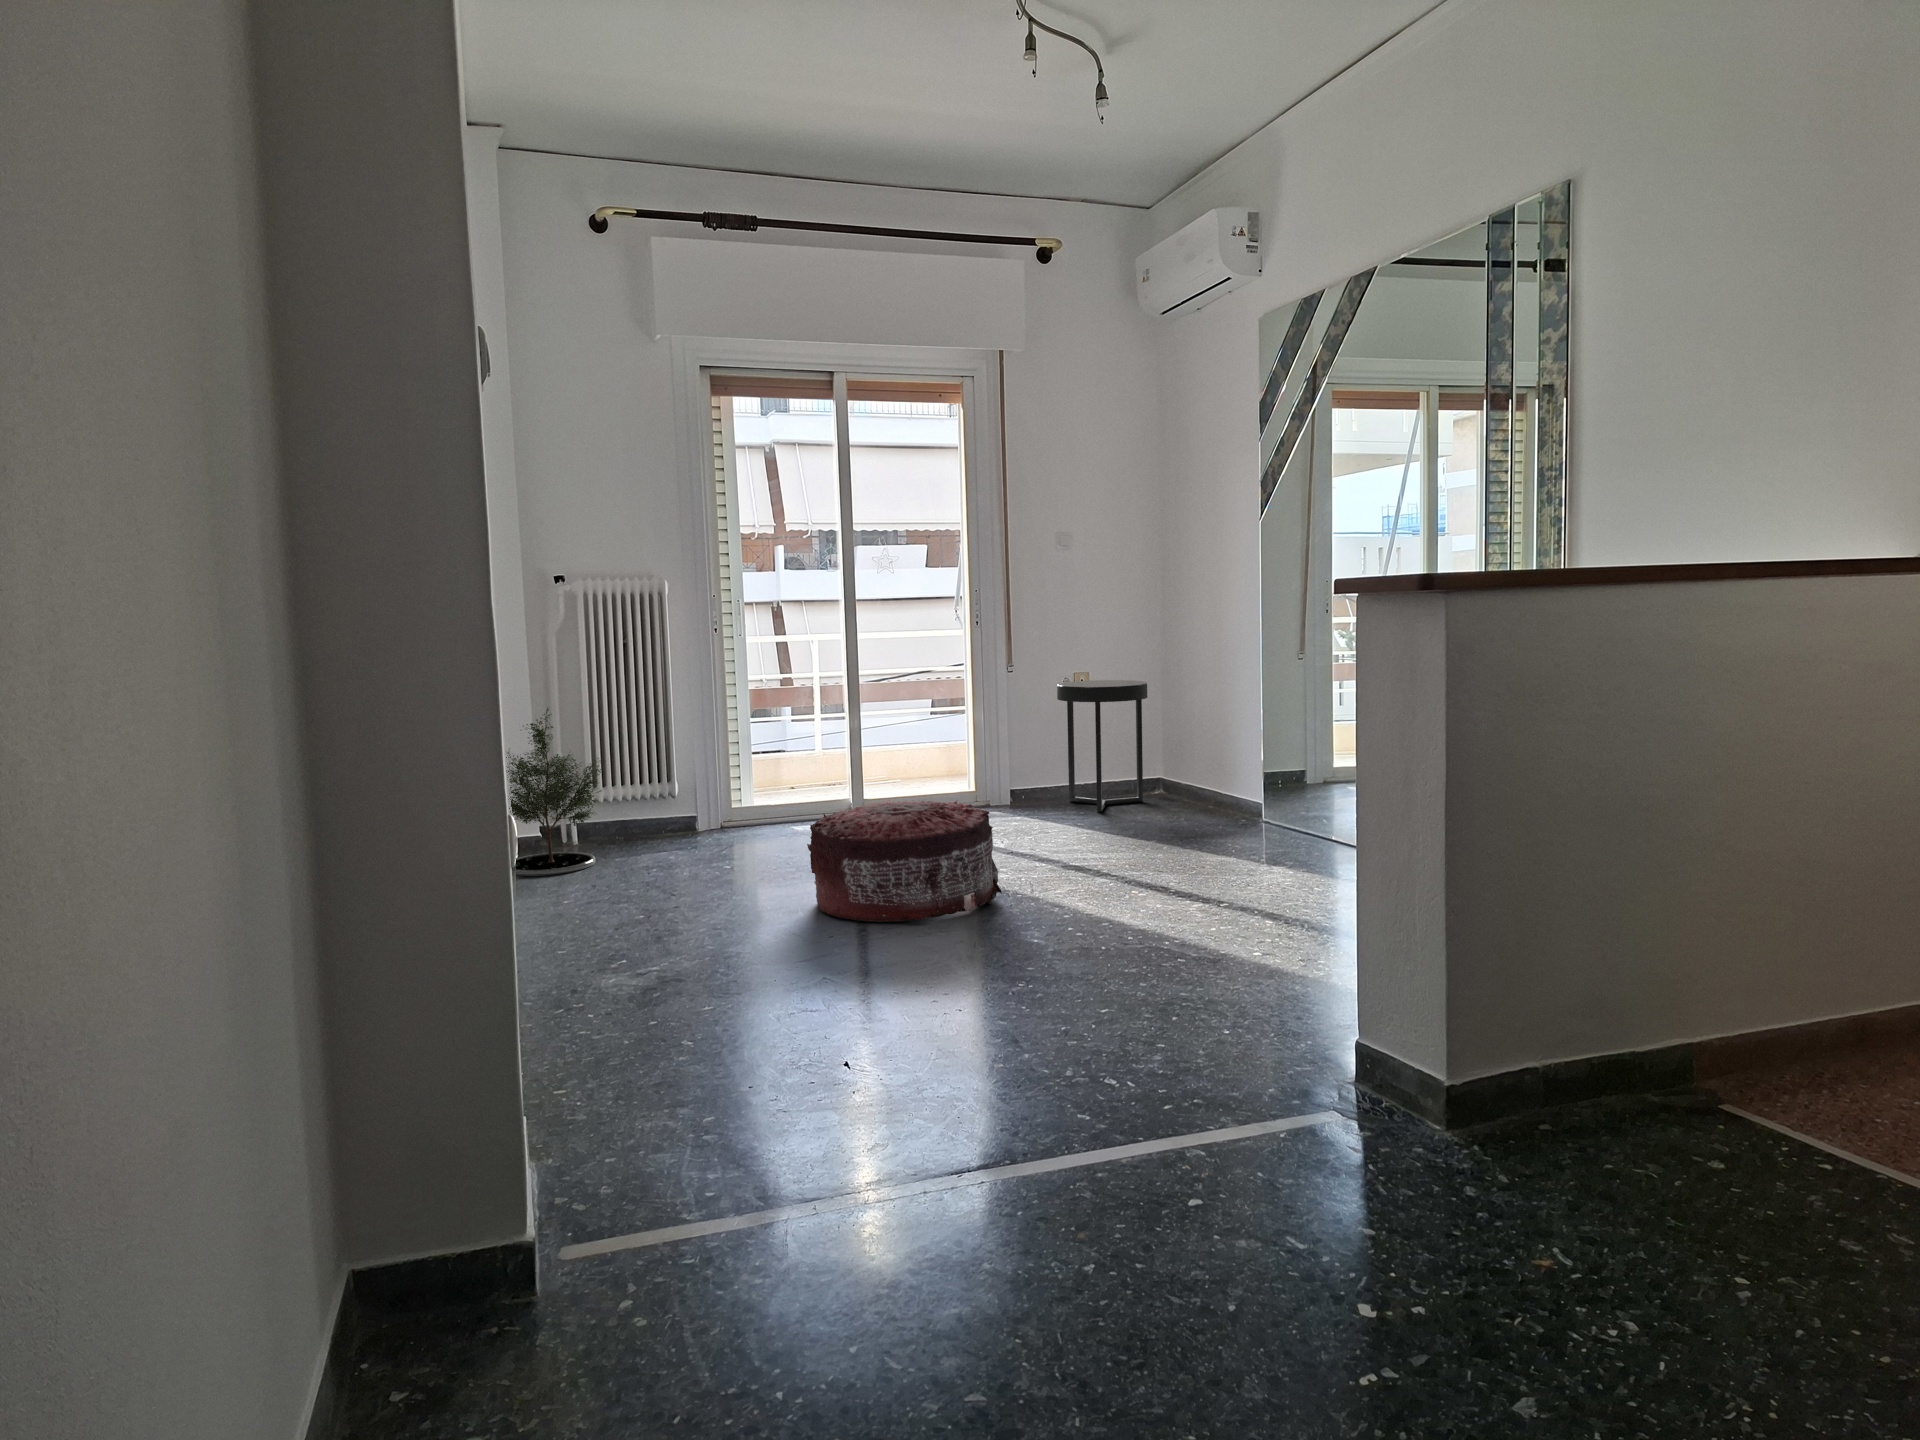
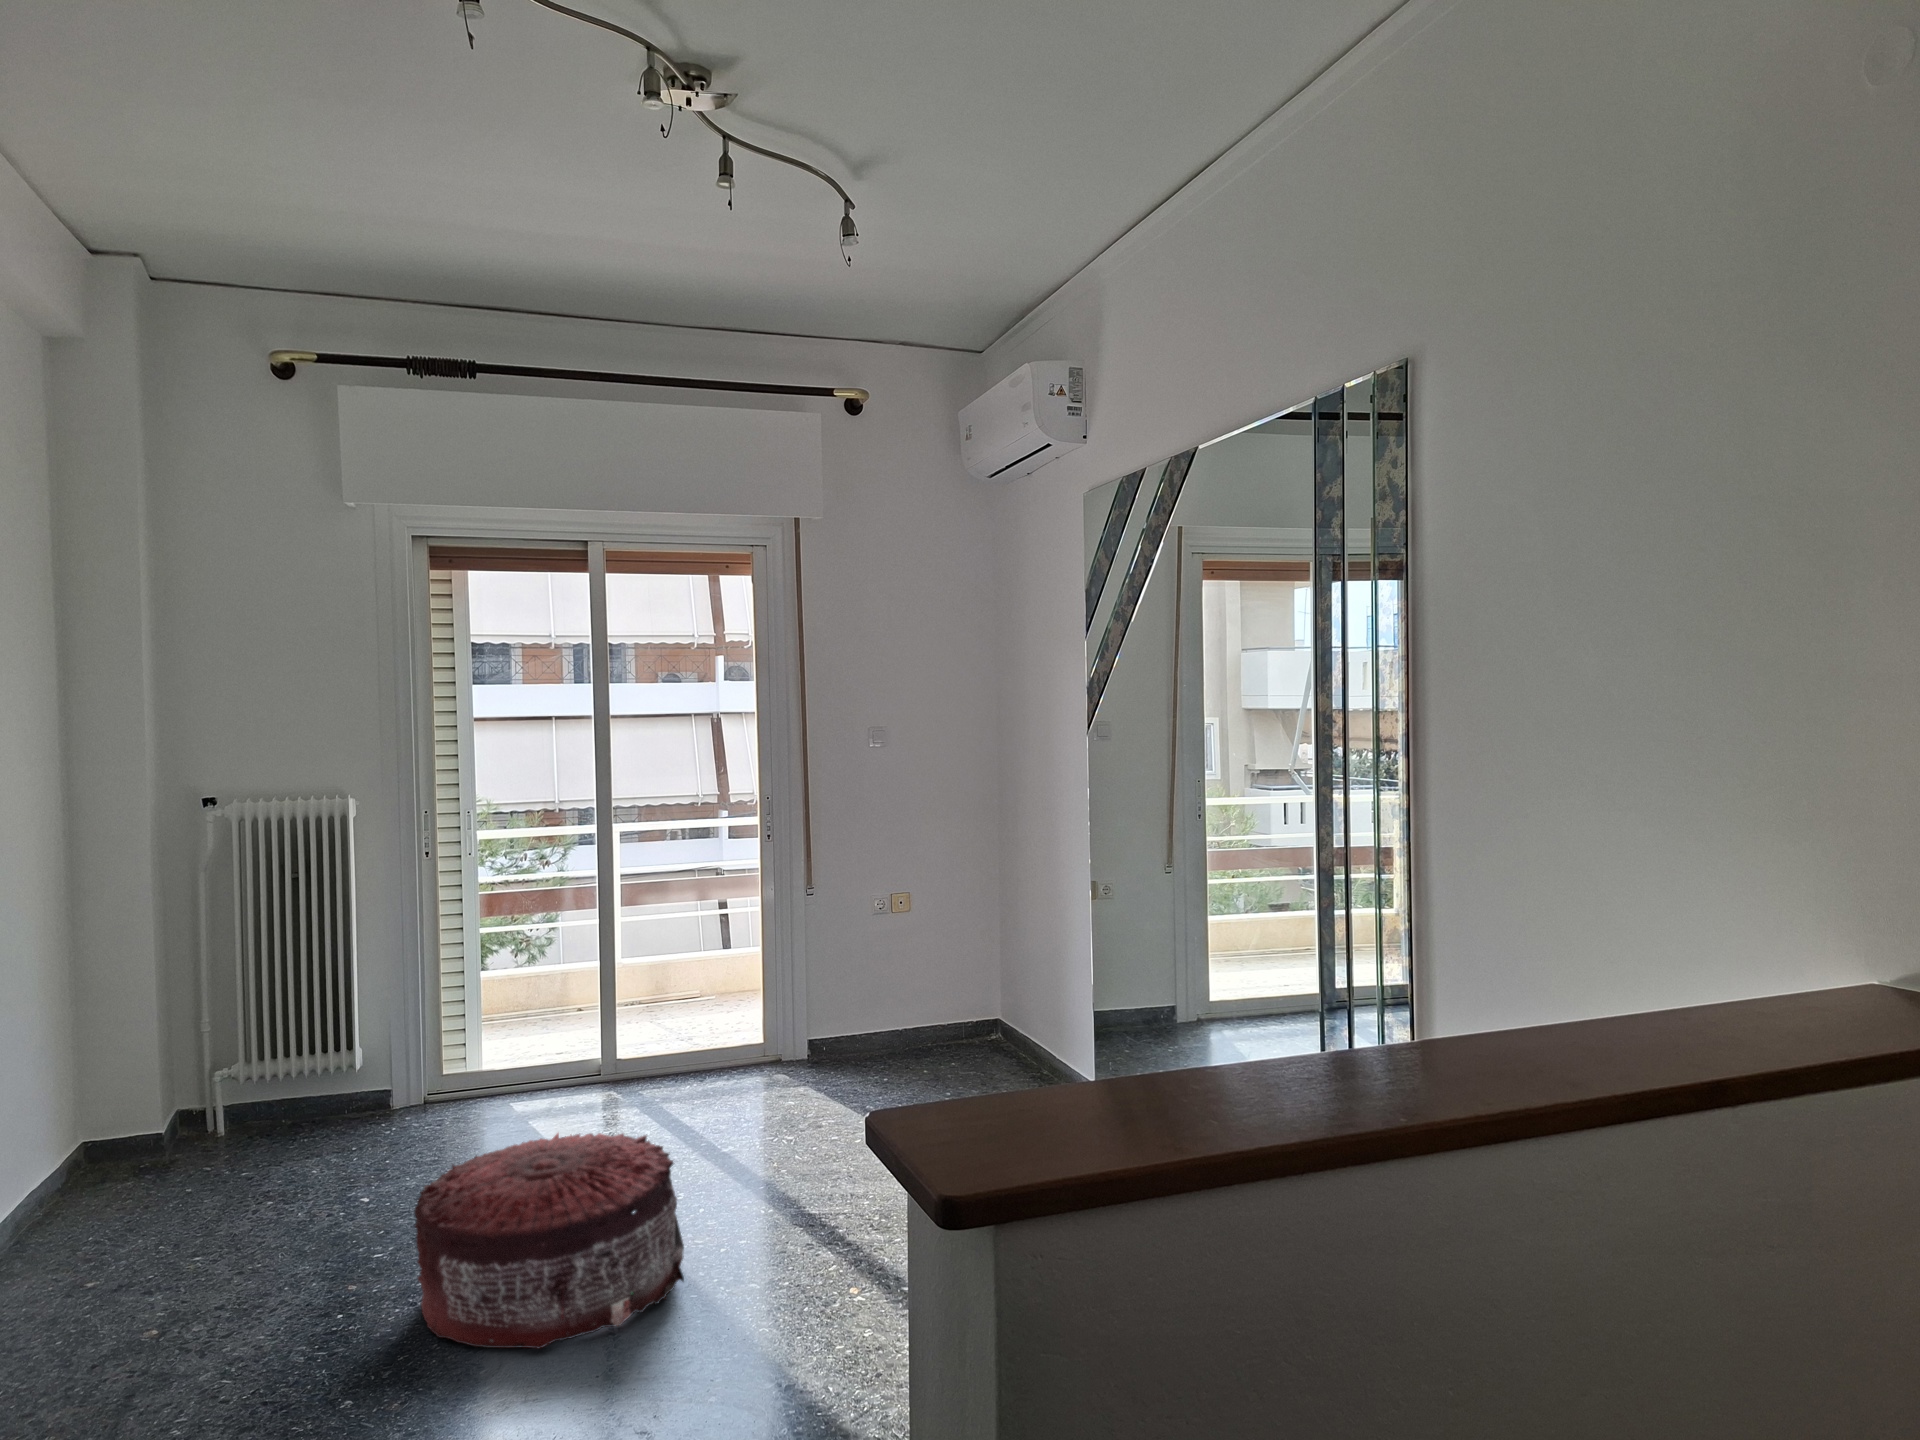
side table: present [1057,680,1147,812] -> none [859,907,969,1081]
potted tree: present [506,708,602,876] -> none [61,982,232,1213]

